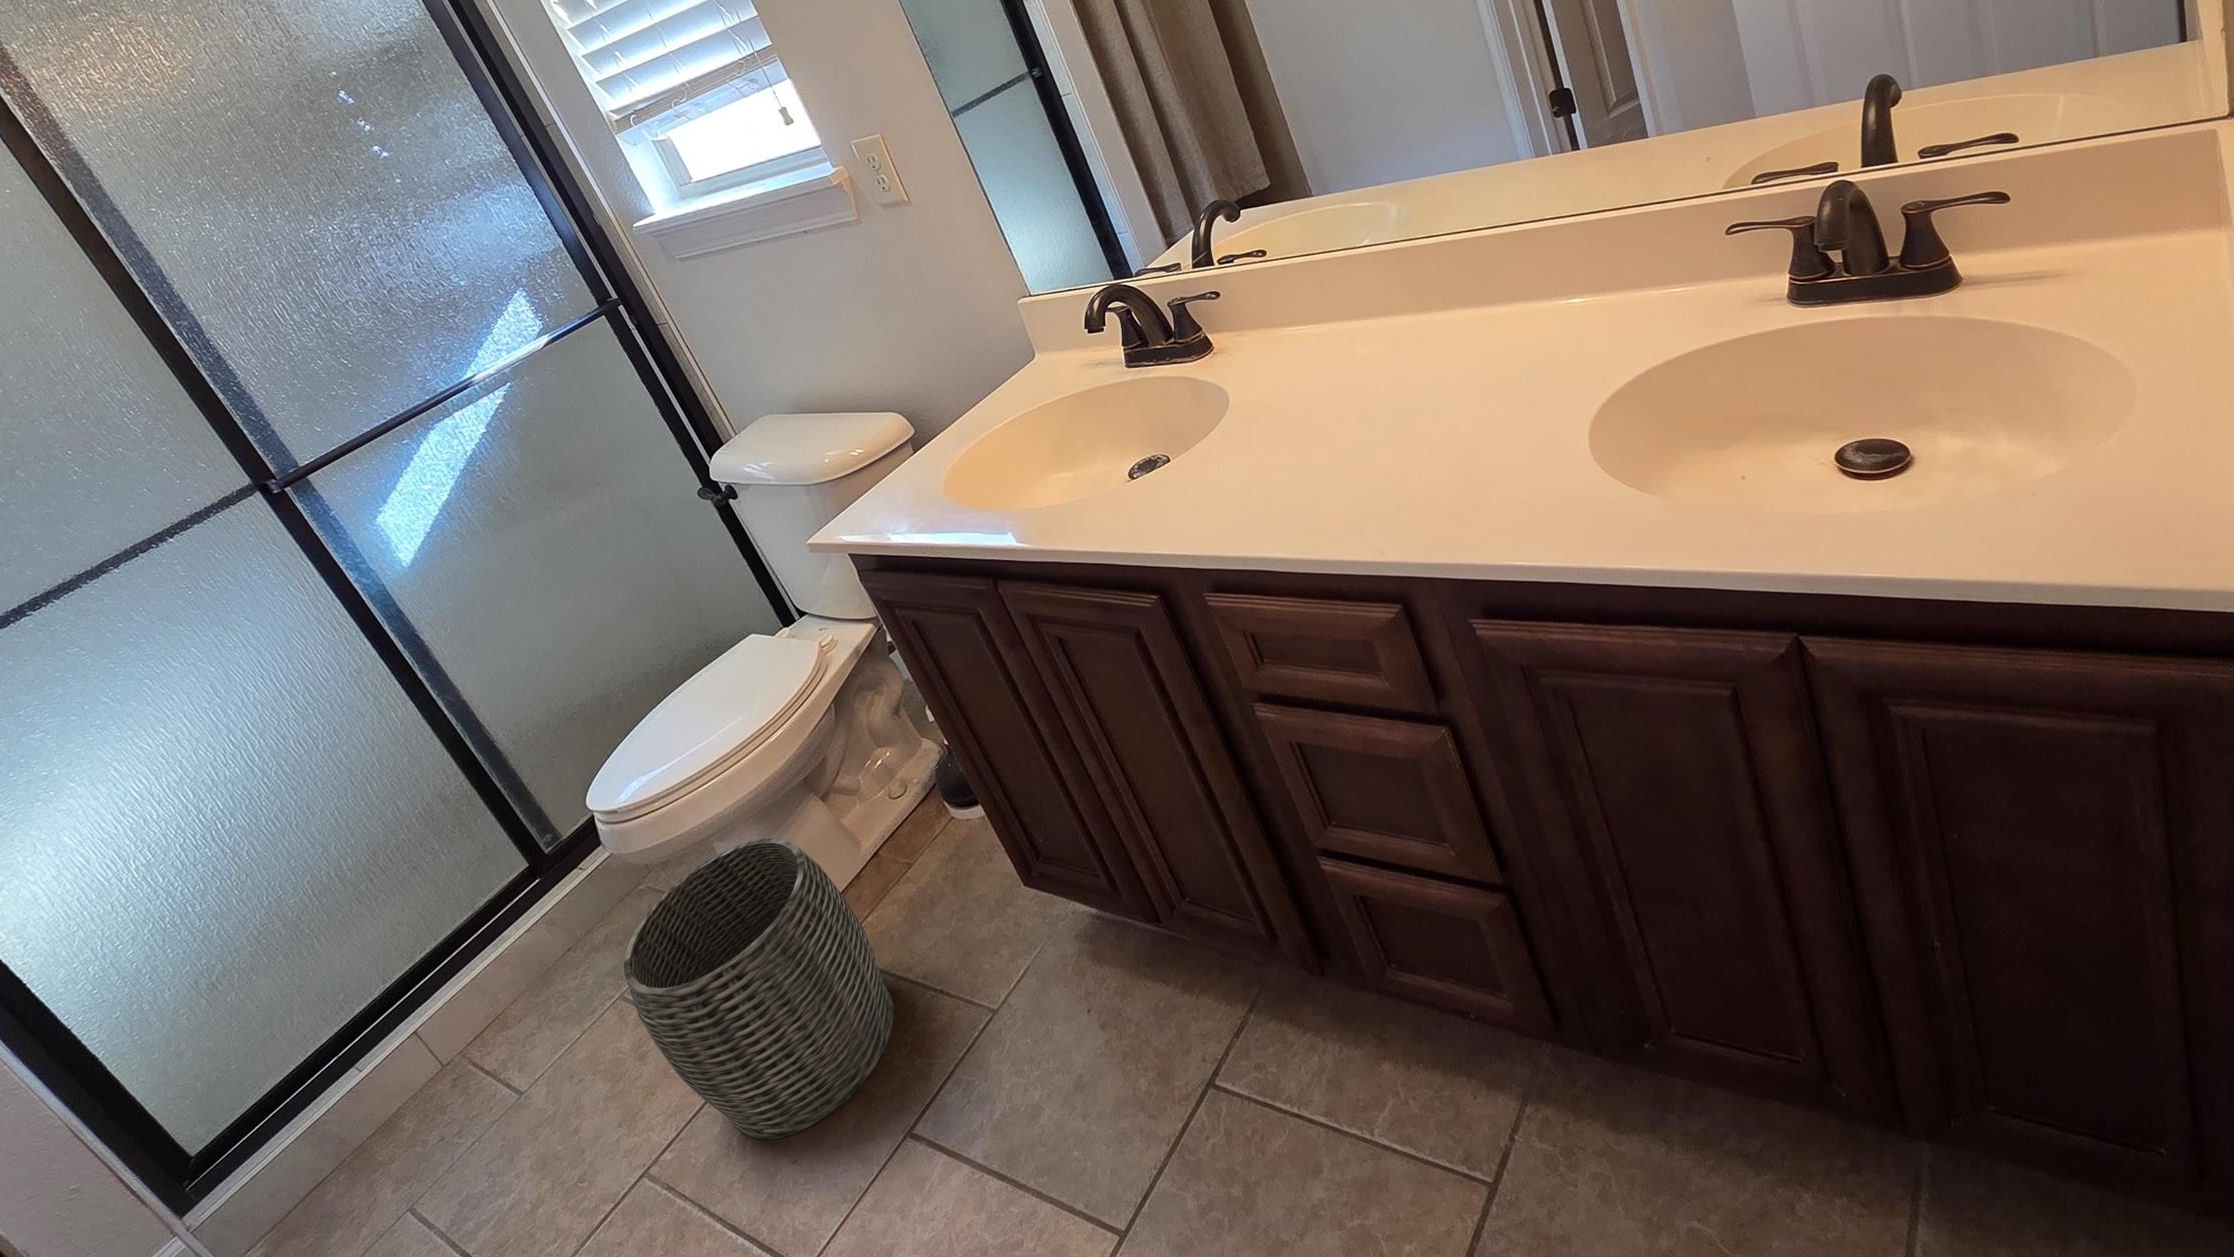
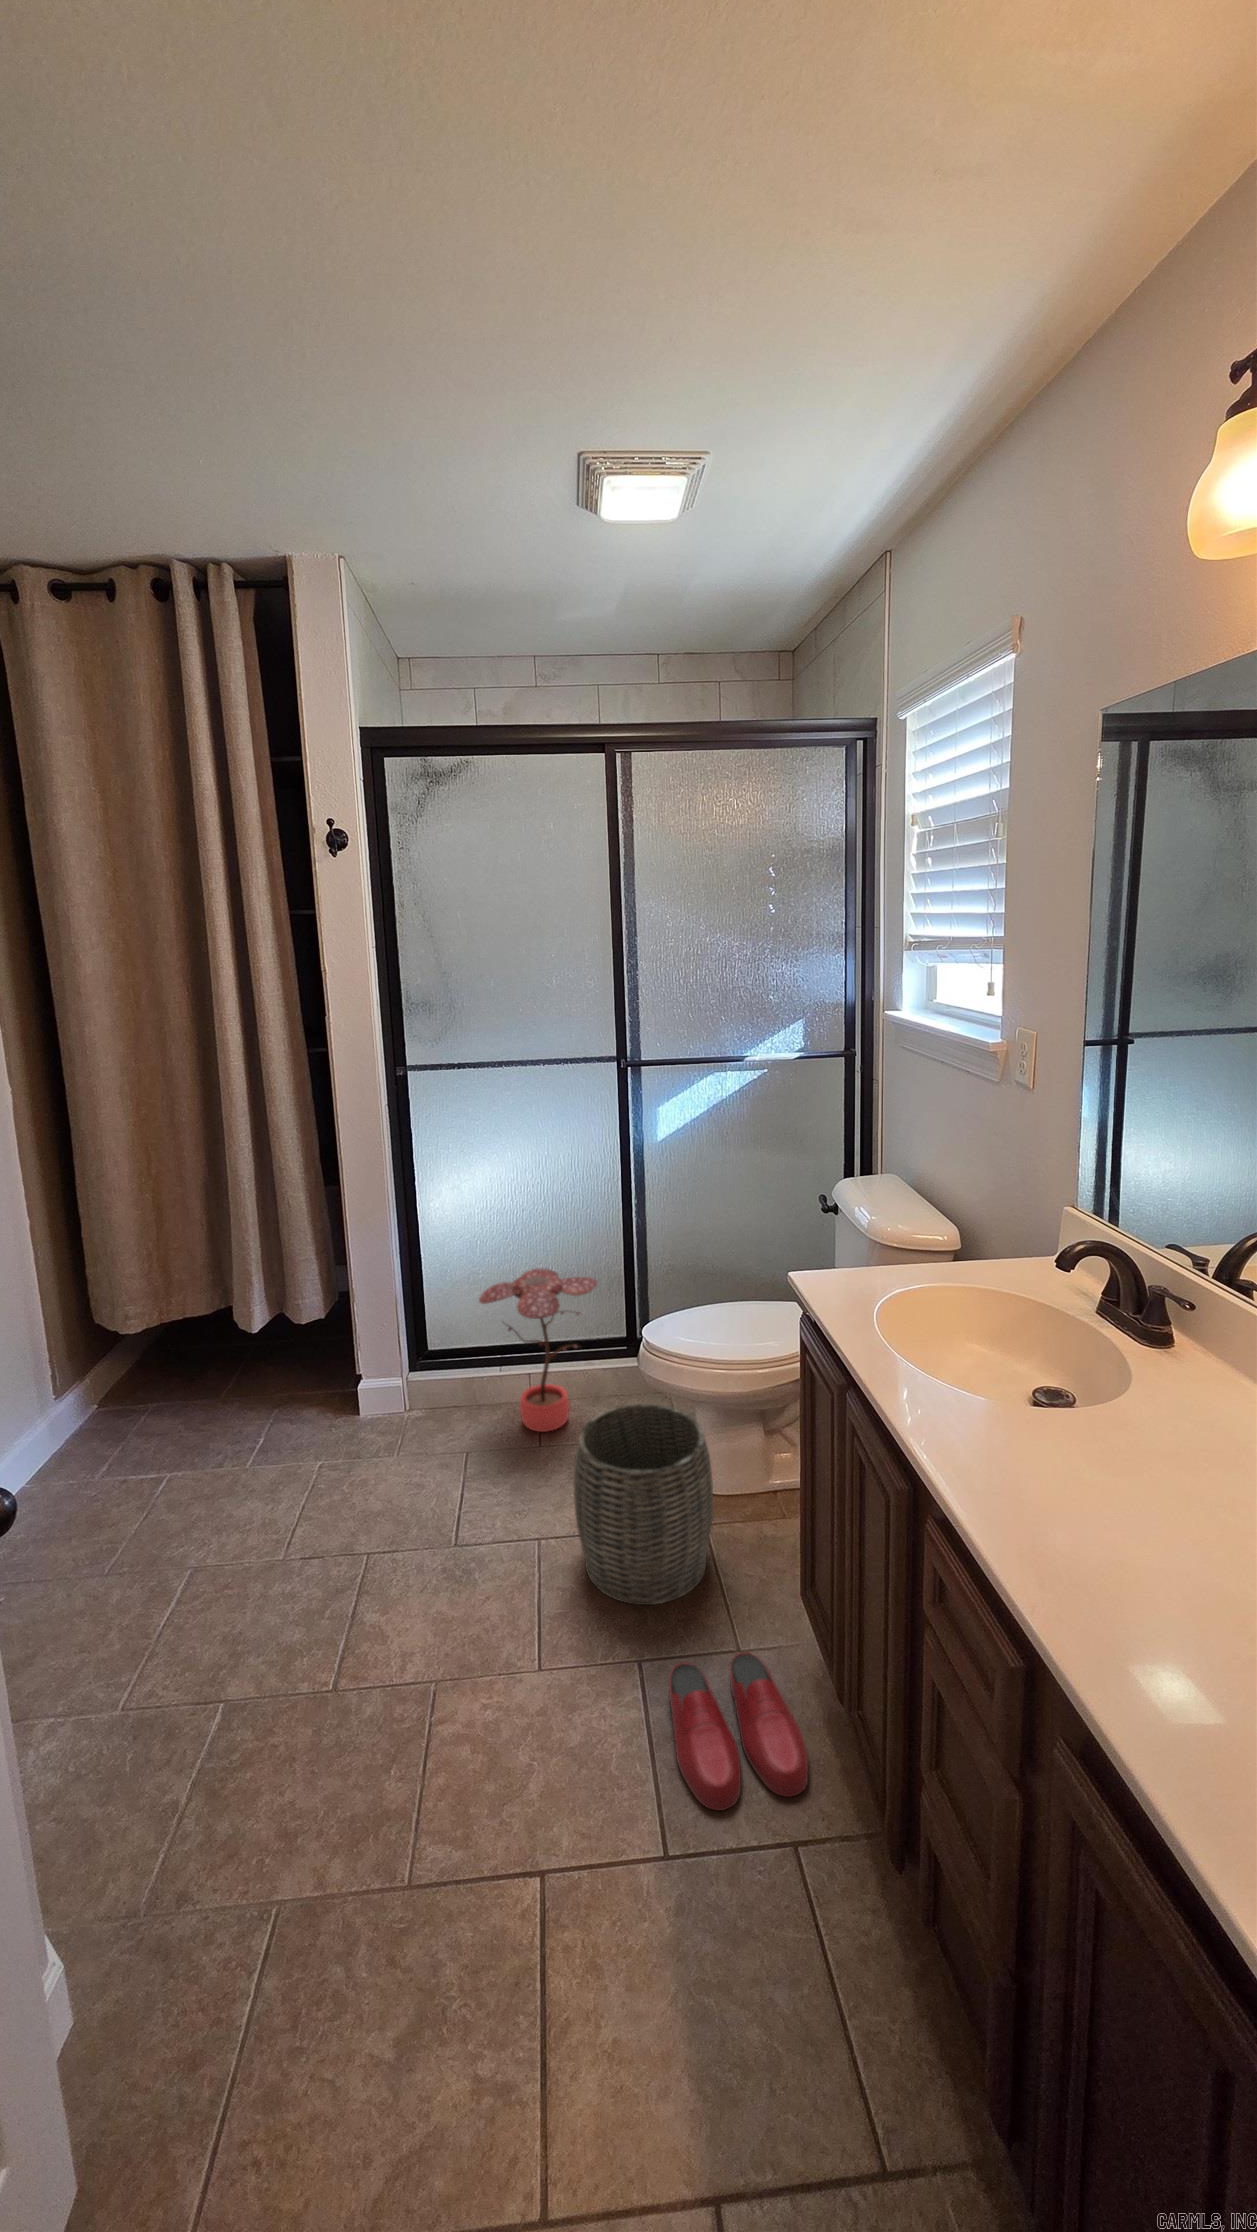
potted plant: none [258,818,537,1101] -> present [479,1268,597,1432]
slippers: none [957,991,1171,1165] -> present [669,1652,808,1810]

